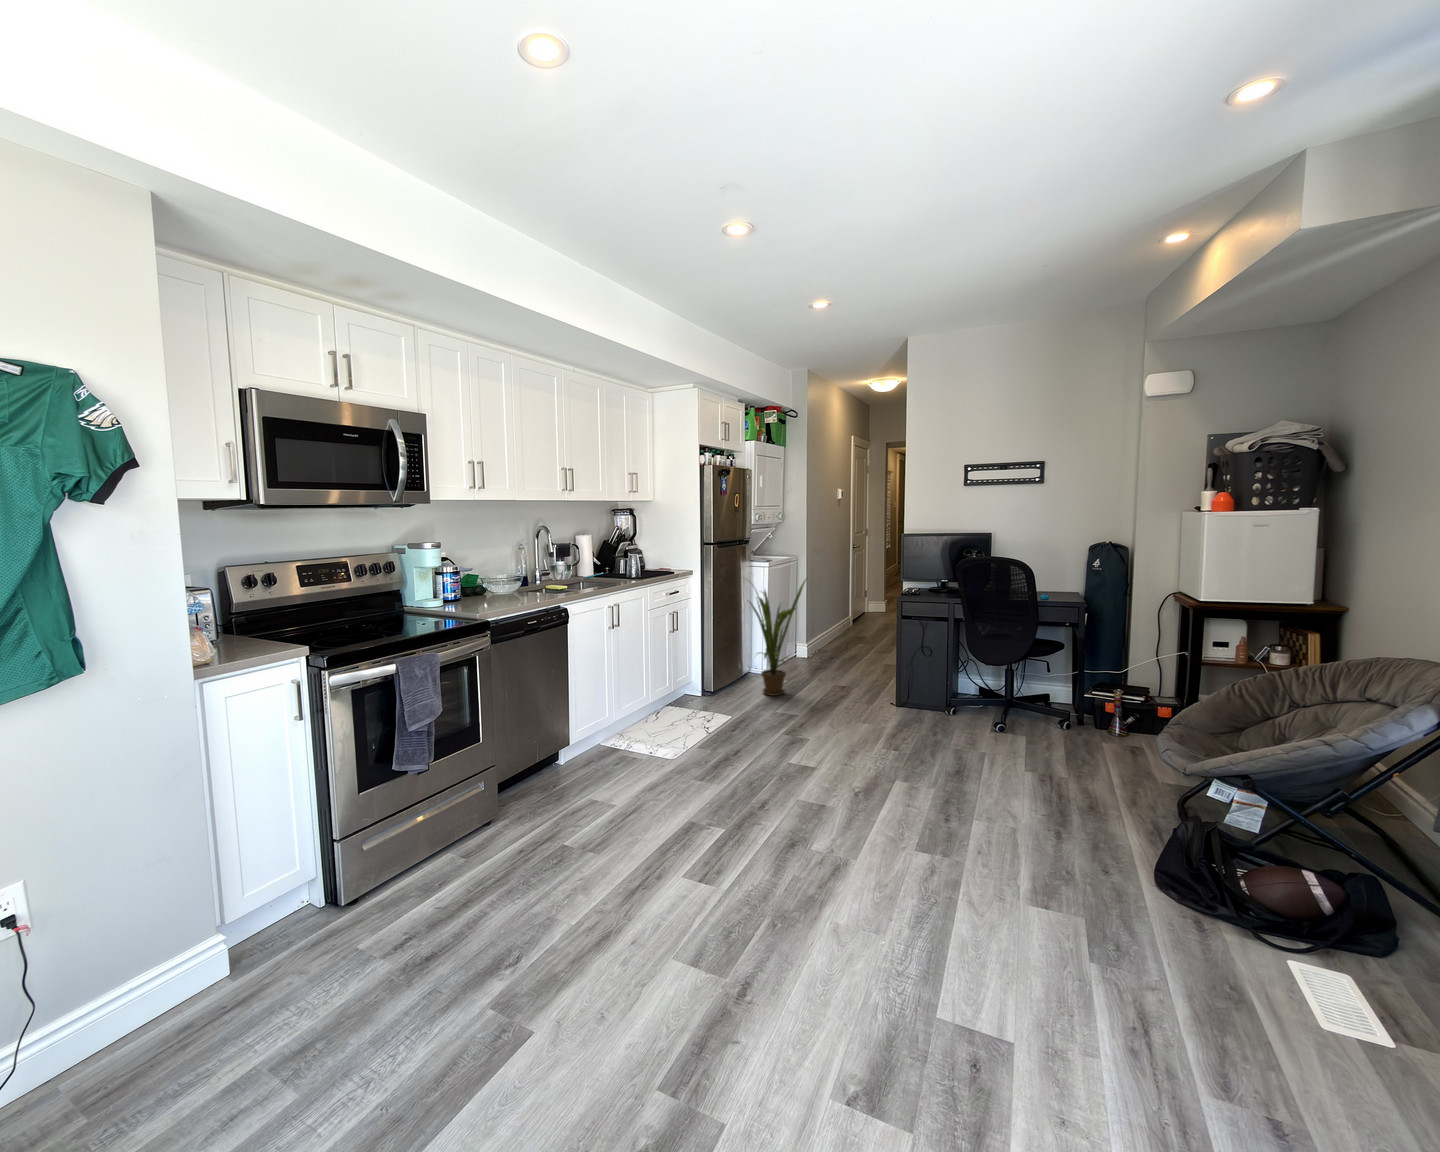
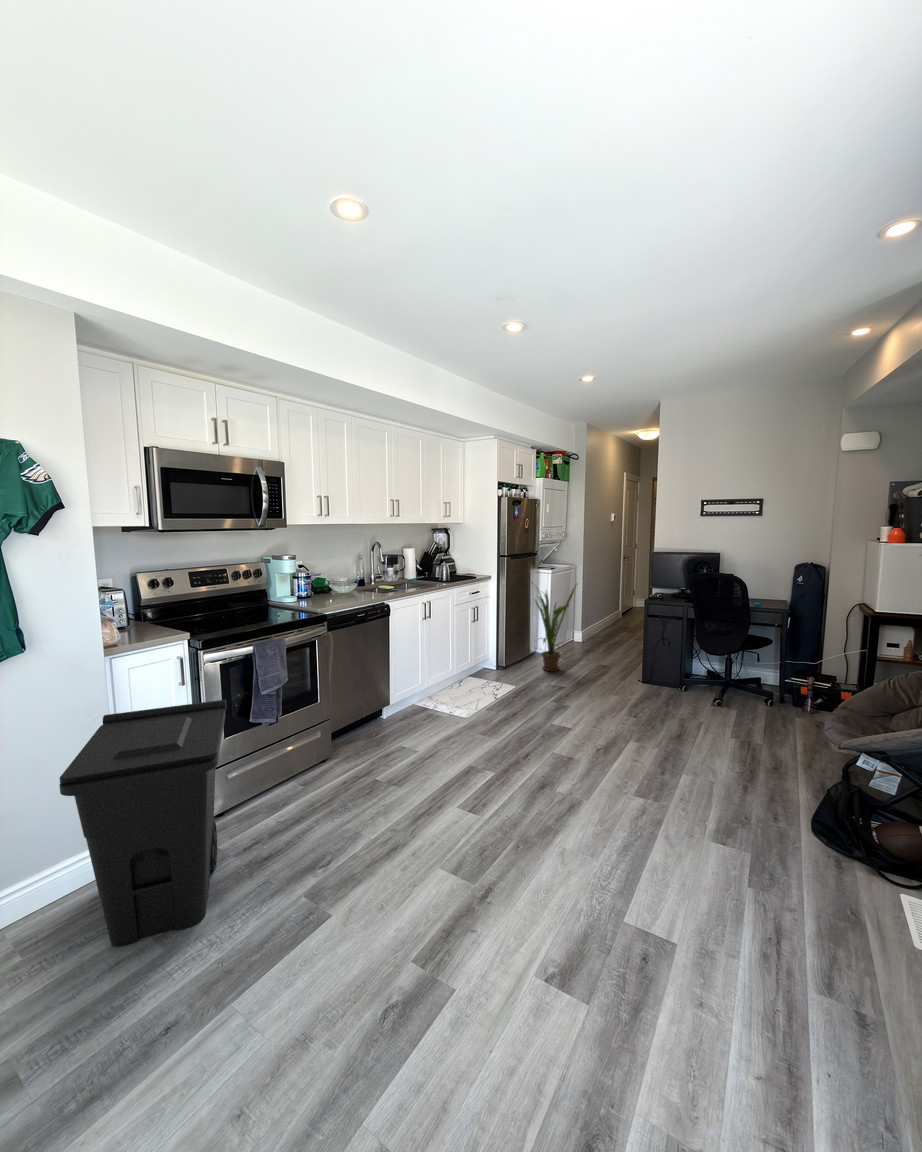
trash can: none [162,736,384,1078] -> present [59,700,227,946]

